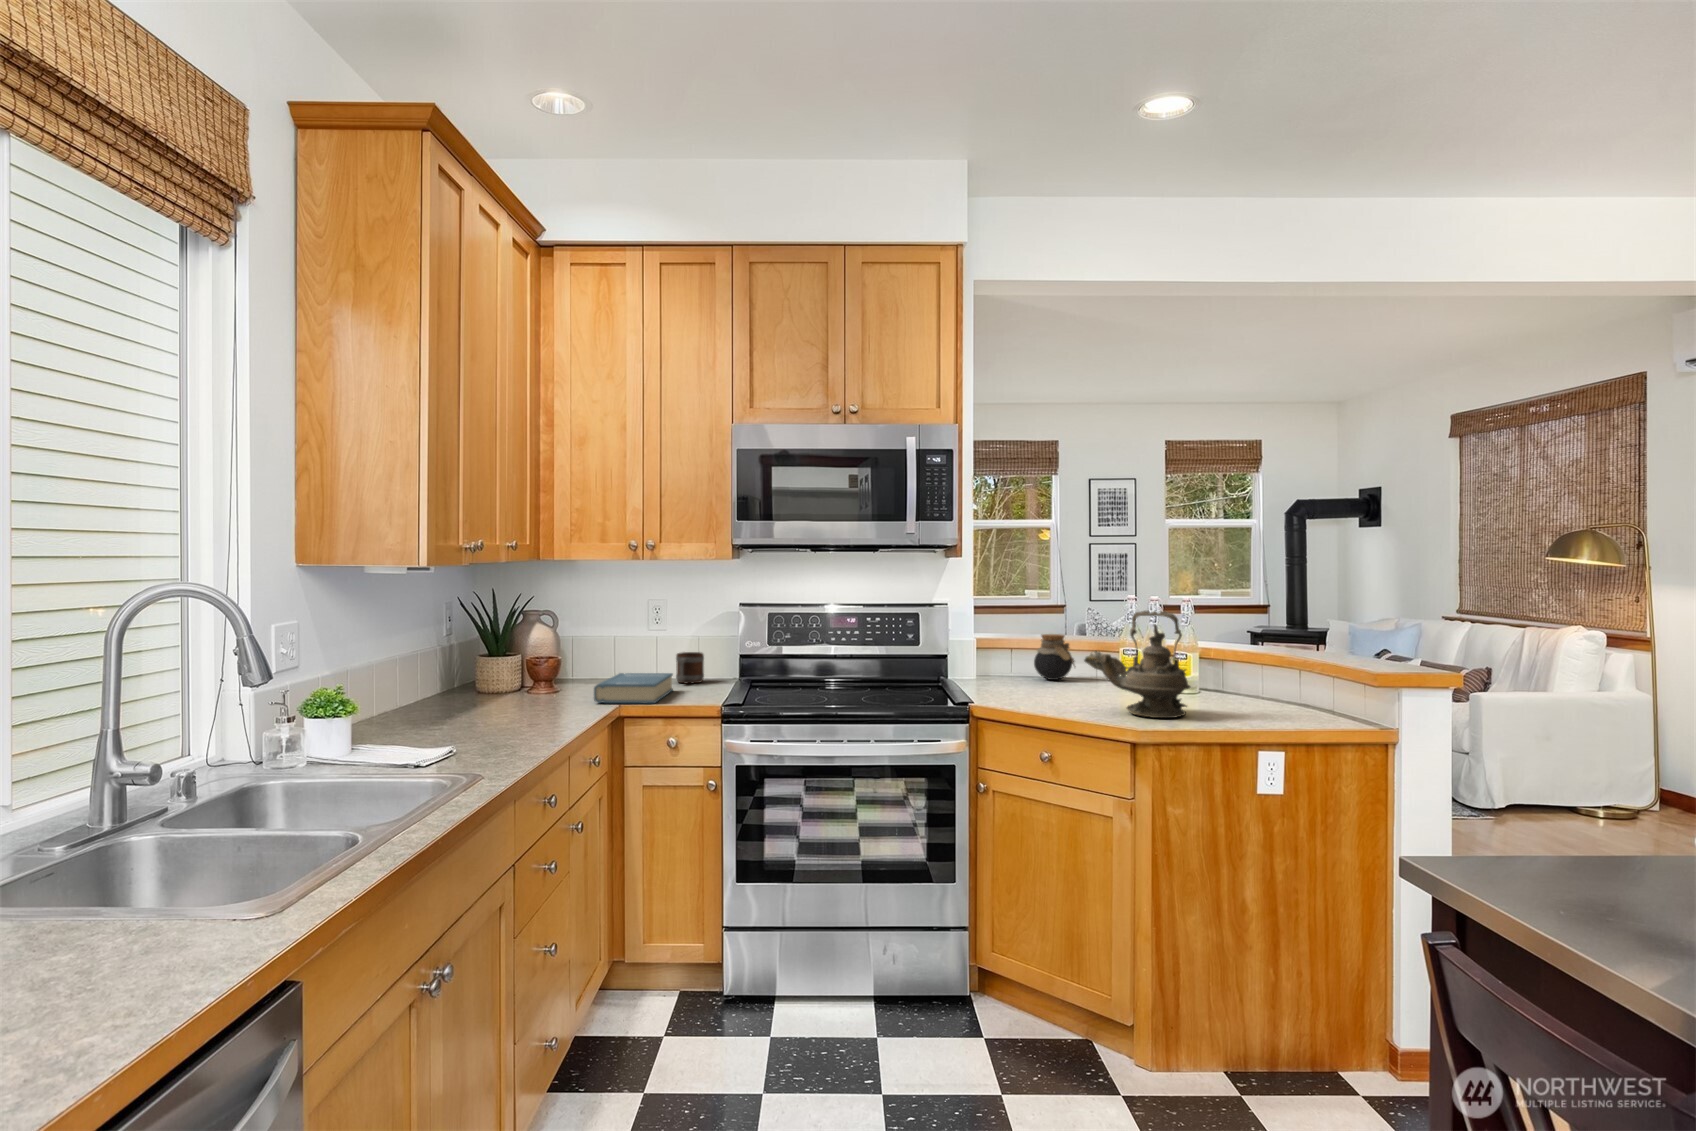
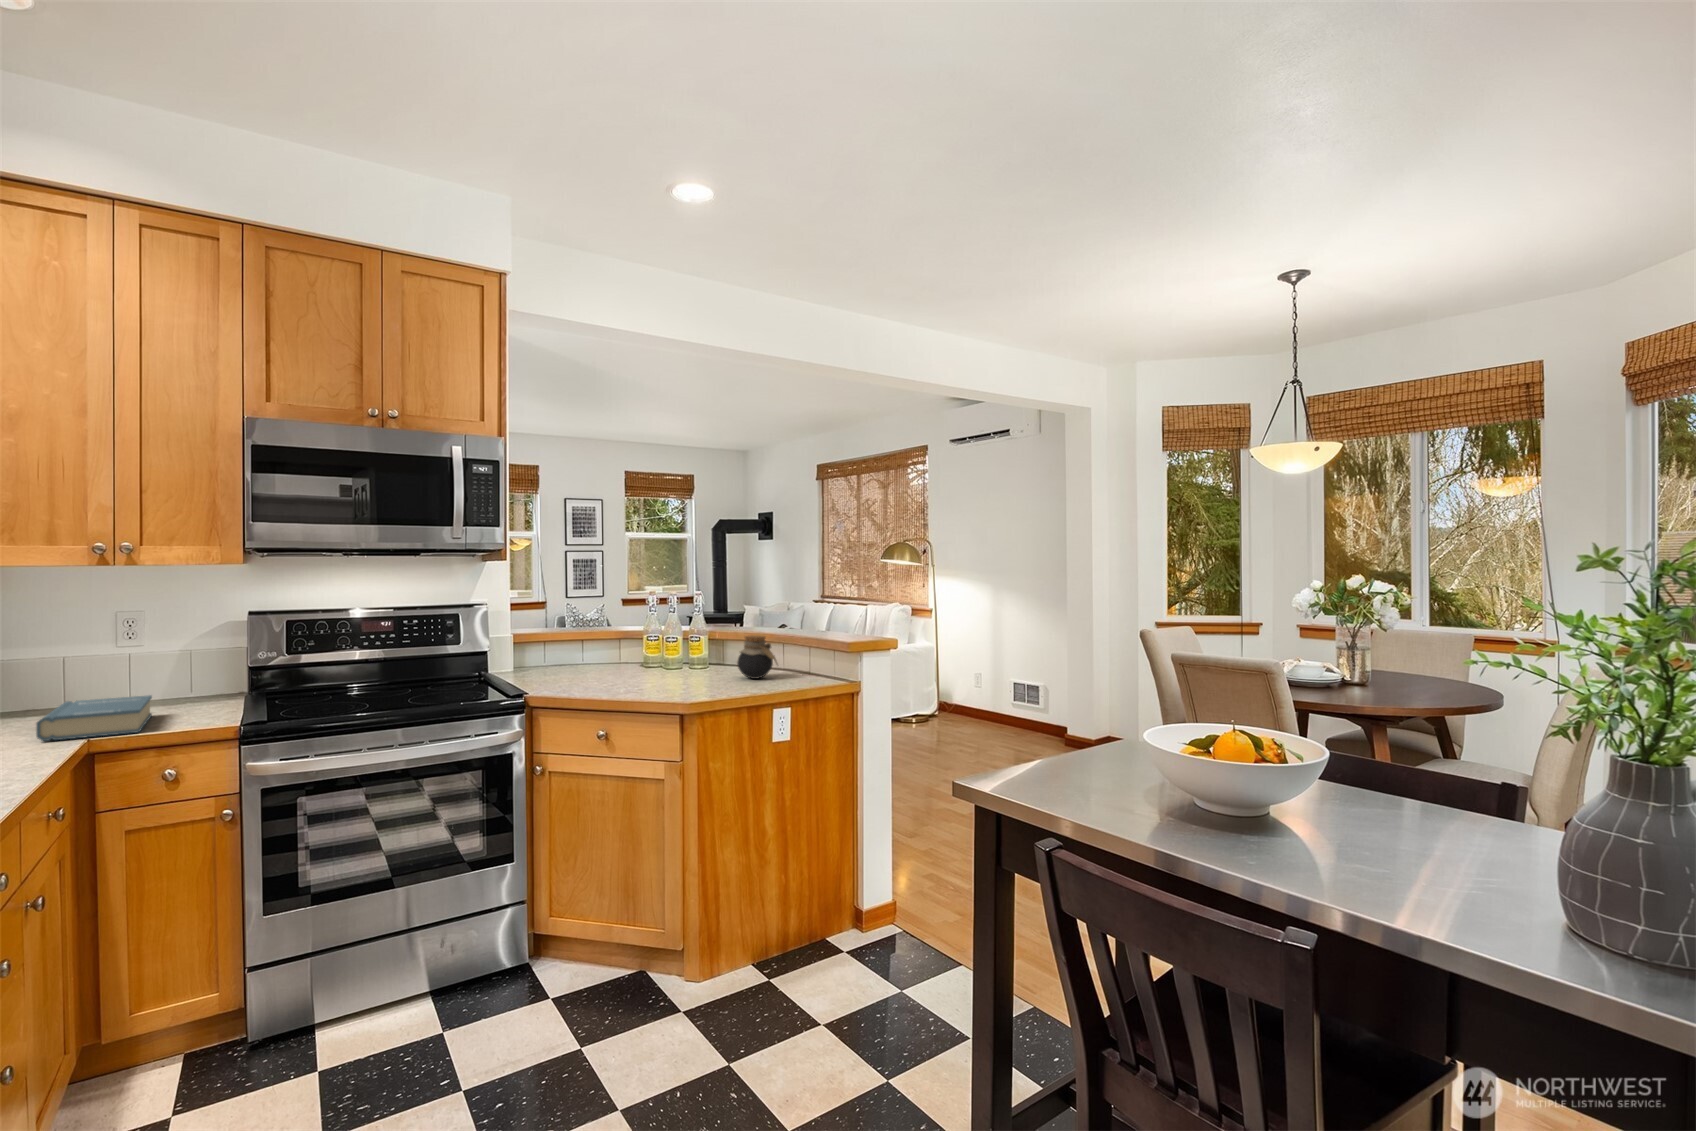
teapot: present [1084,611,1190,718] -> none [632,606,719,691]
jar: present [1034,634,1075,680] -> present [737,635,777,679]
mug: present [676,652,704,683] -> none [146,669,189,706]

